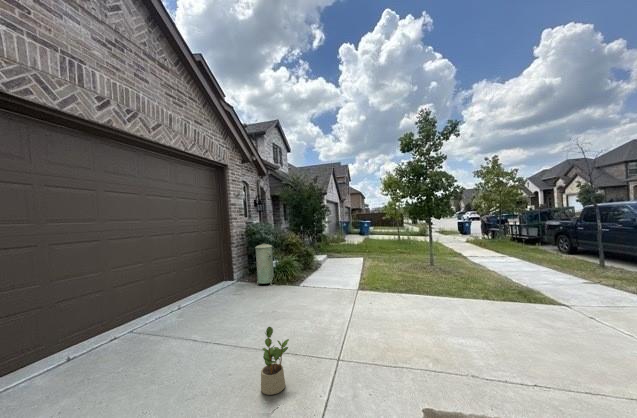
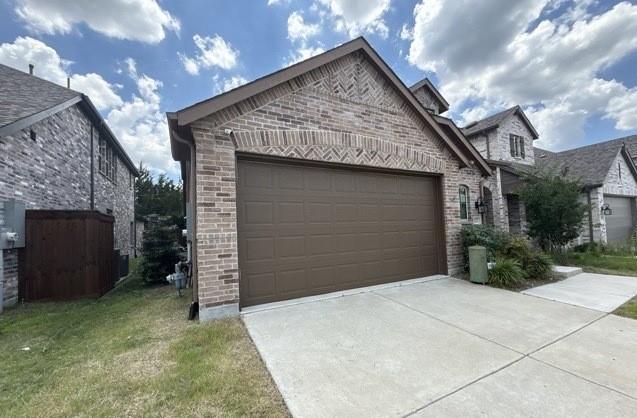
potted plant: present [261,327,289,395] -> none [443,302,465,347]

